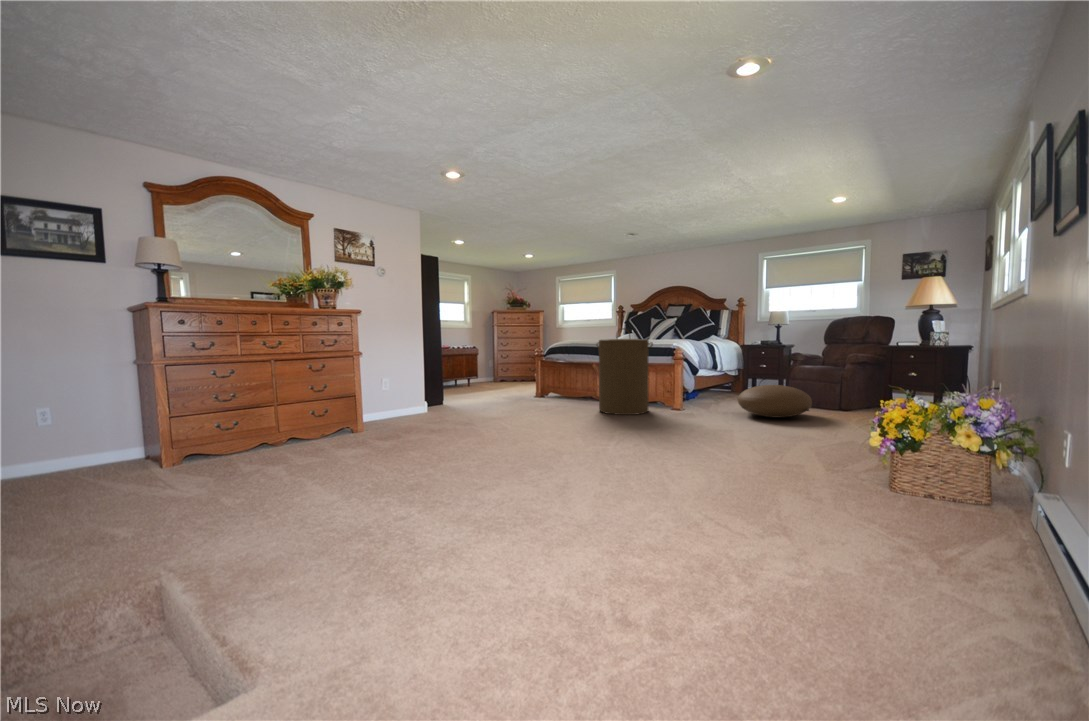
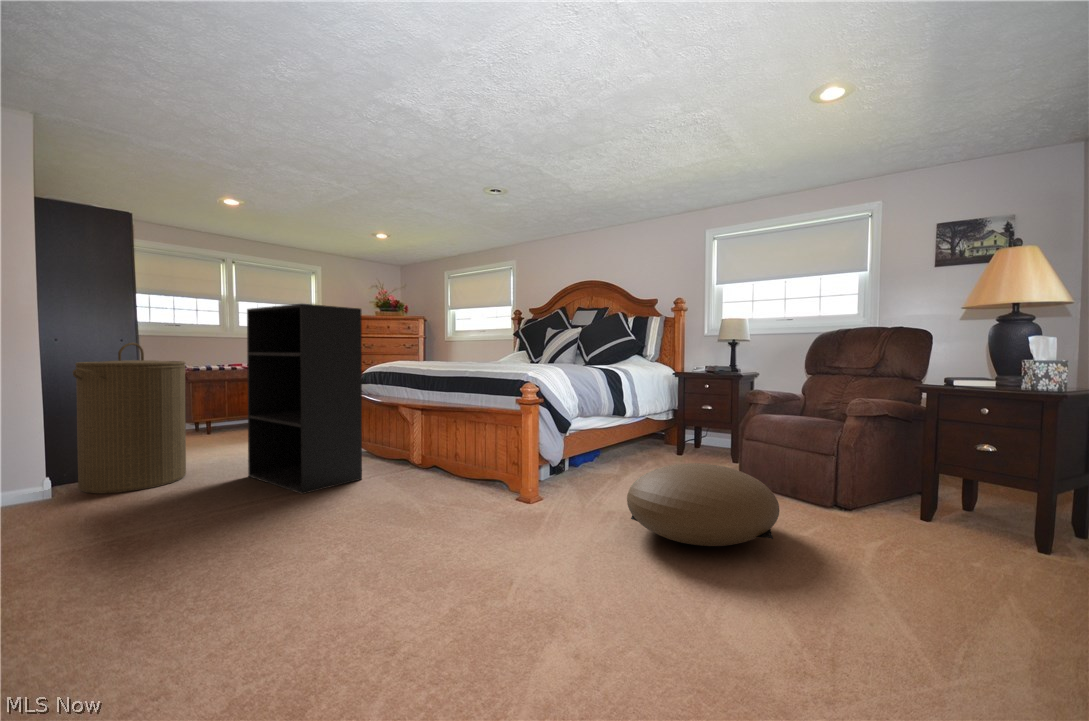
bookshelf: none [509,310,575,409] -> present [247,304,362,494]
laundry hamper: present [597,328,653,415] -> present [73,343,186,494]

